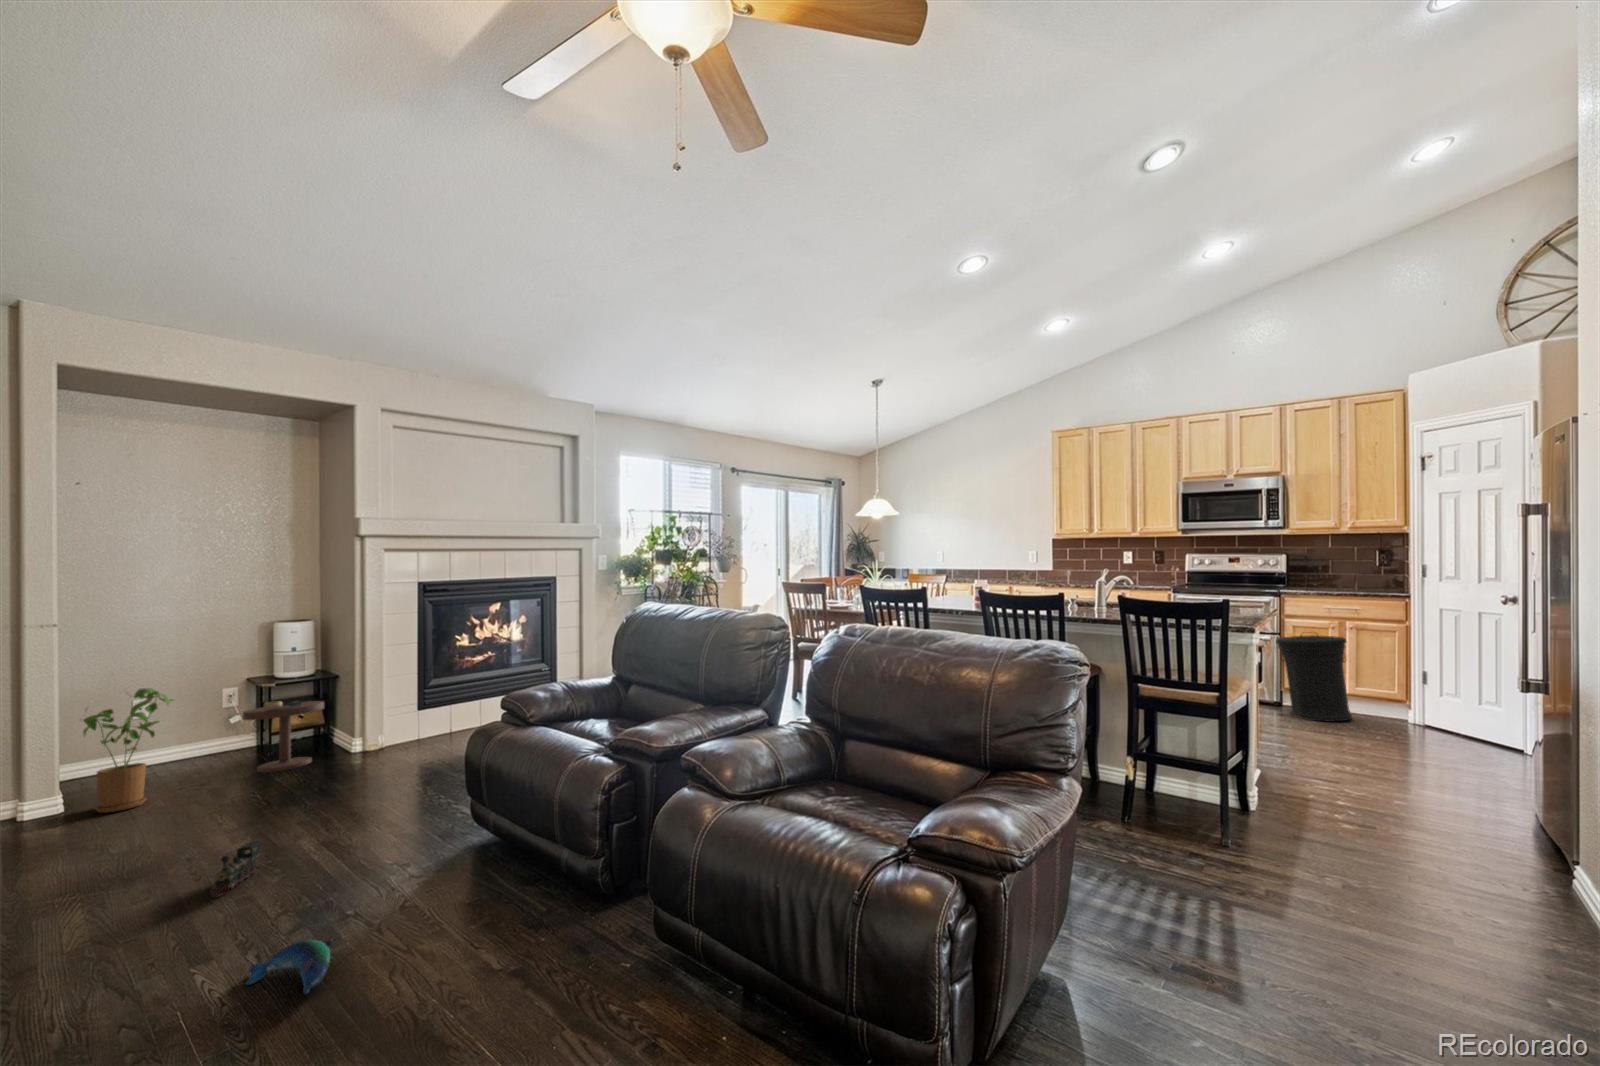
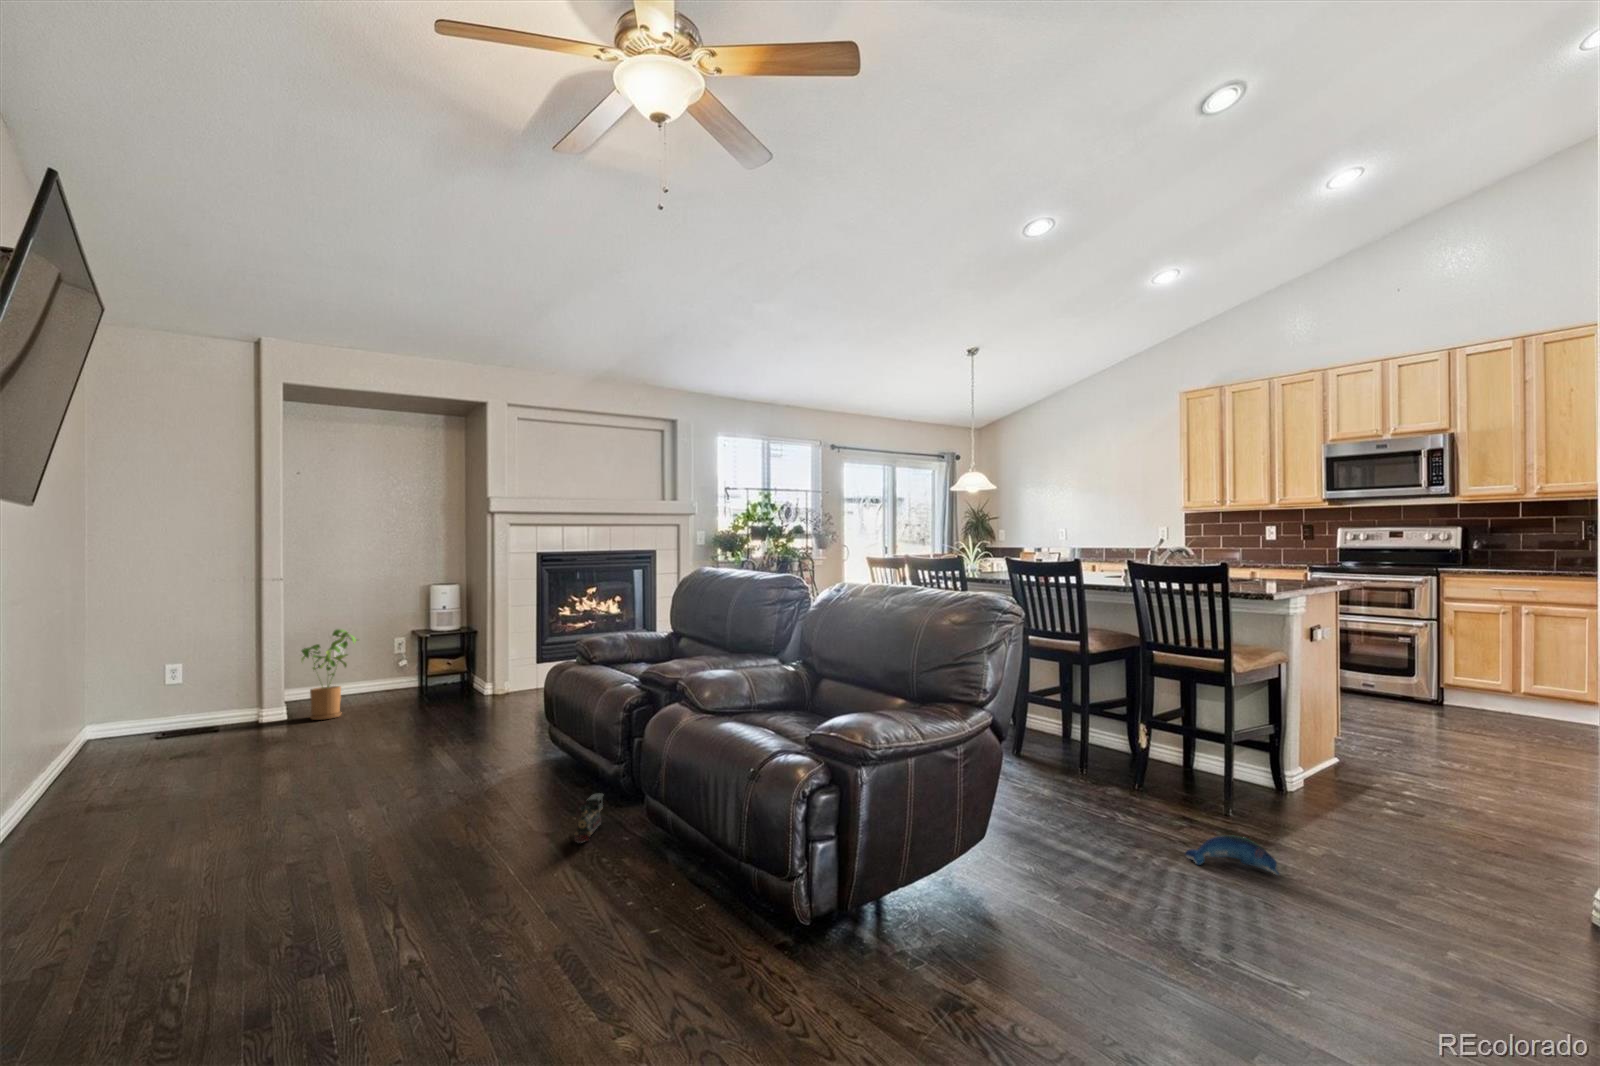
trash can: present [1276,635,1352,721] -> none [1427,618,1523,722]
side table: present [243,701,324,772] -> none [398,639,454,736]
toy train: present [211,839,262,896] -> present [574,794,603,842]
plush toy: present [246,940,333,994] -> present [1185,835,1279,875]

